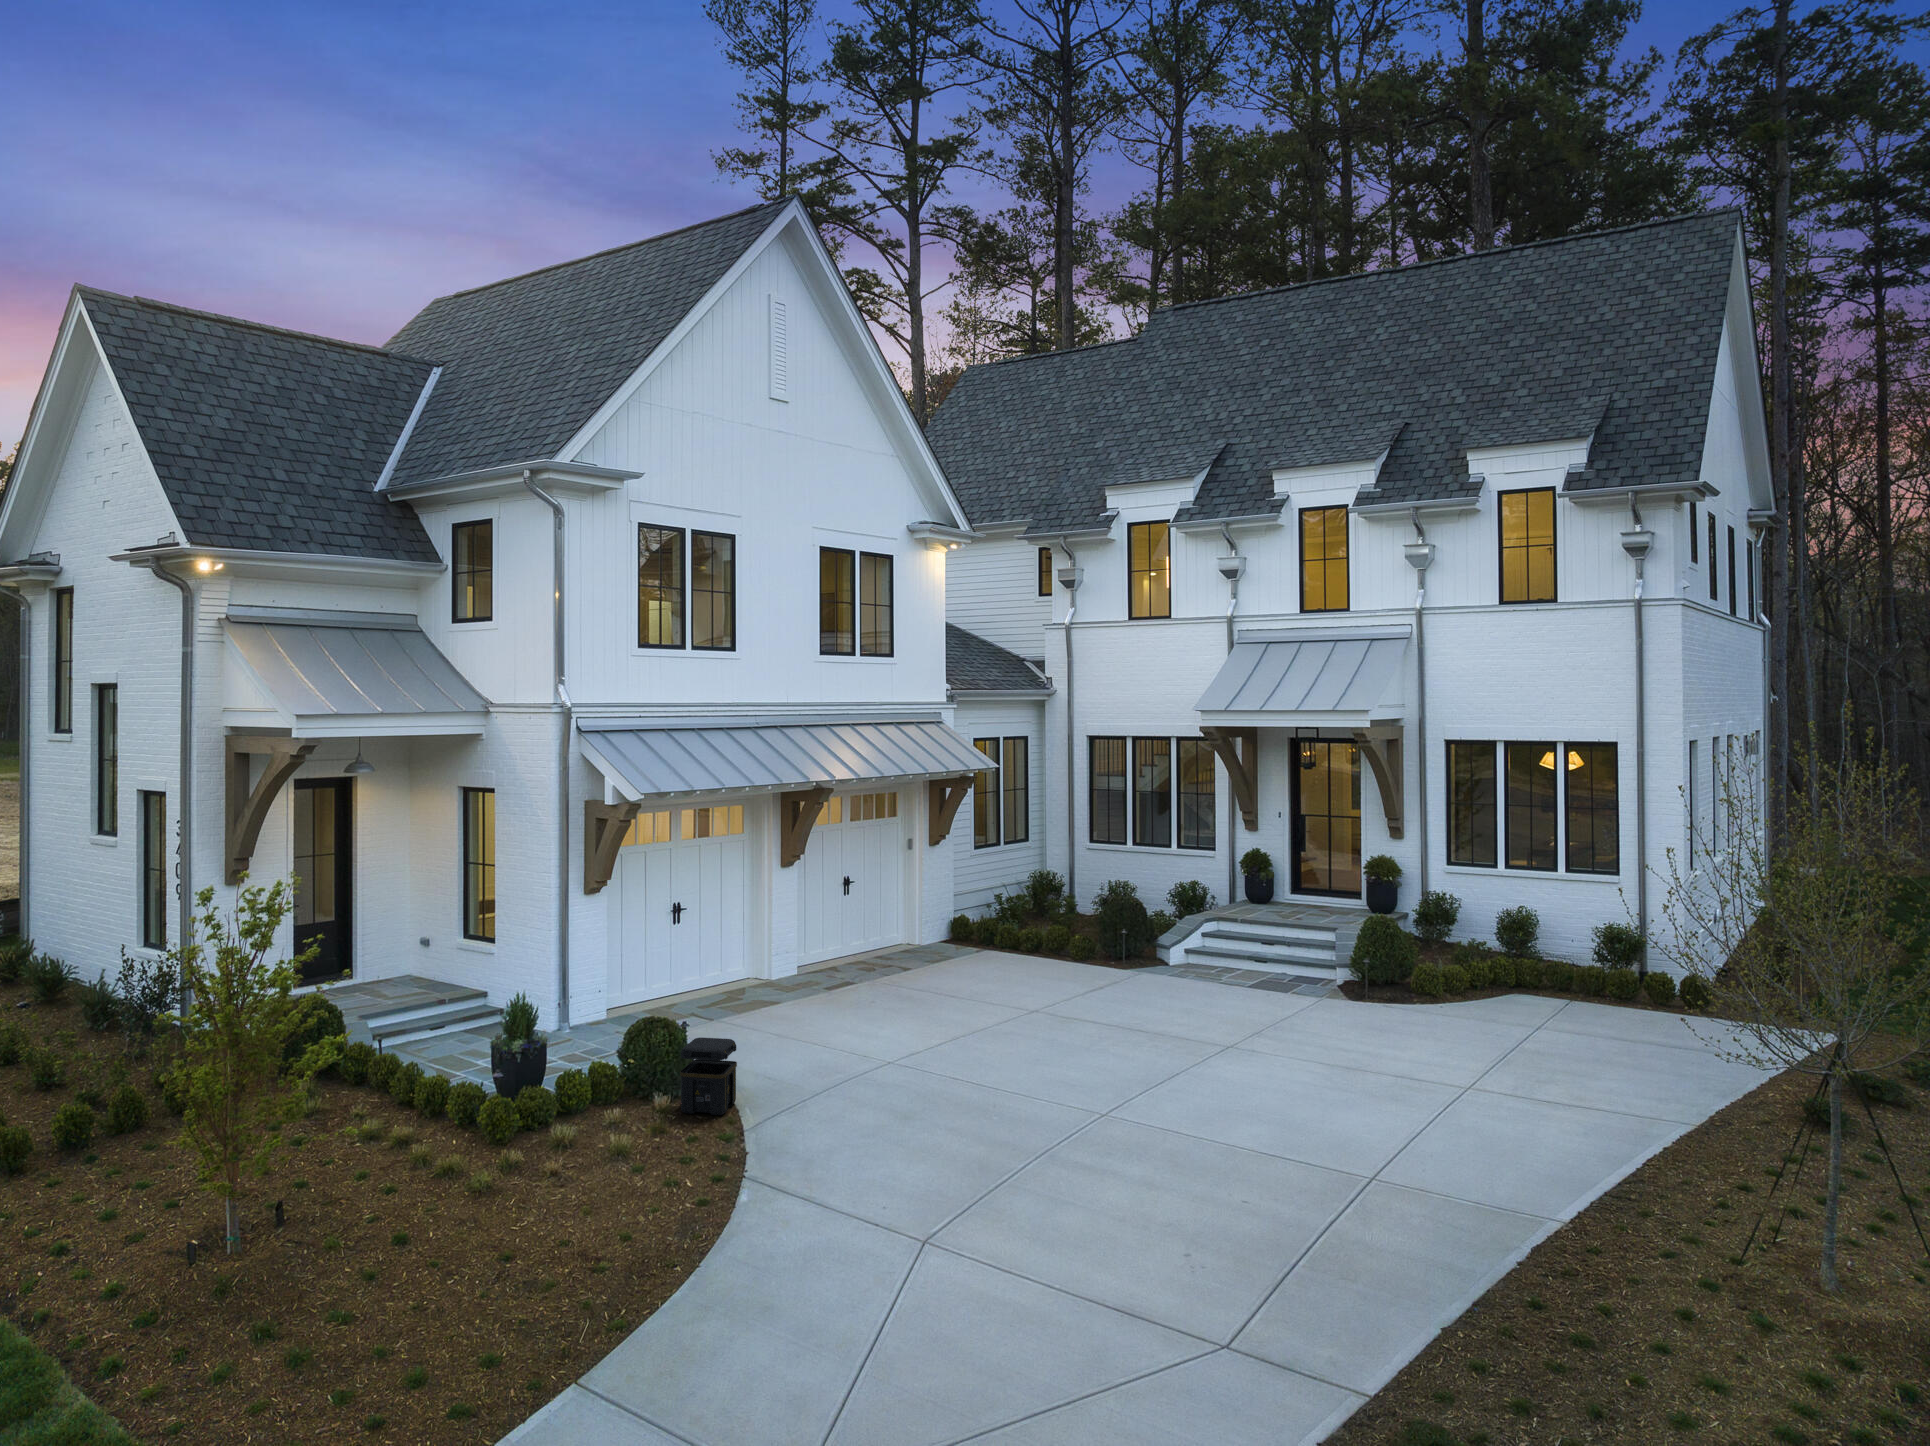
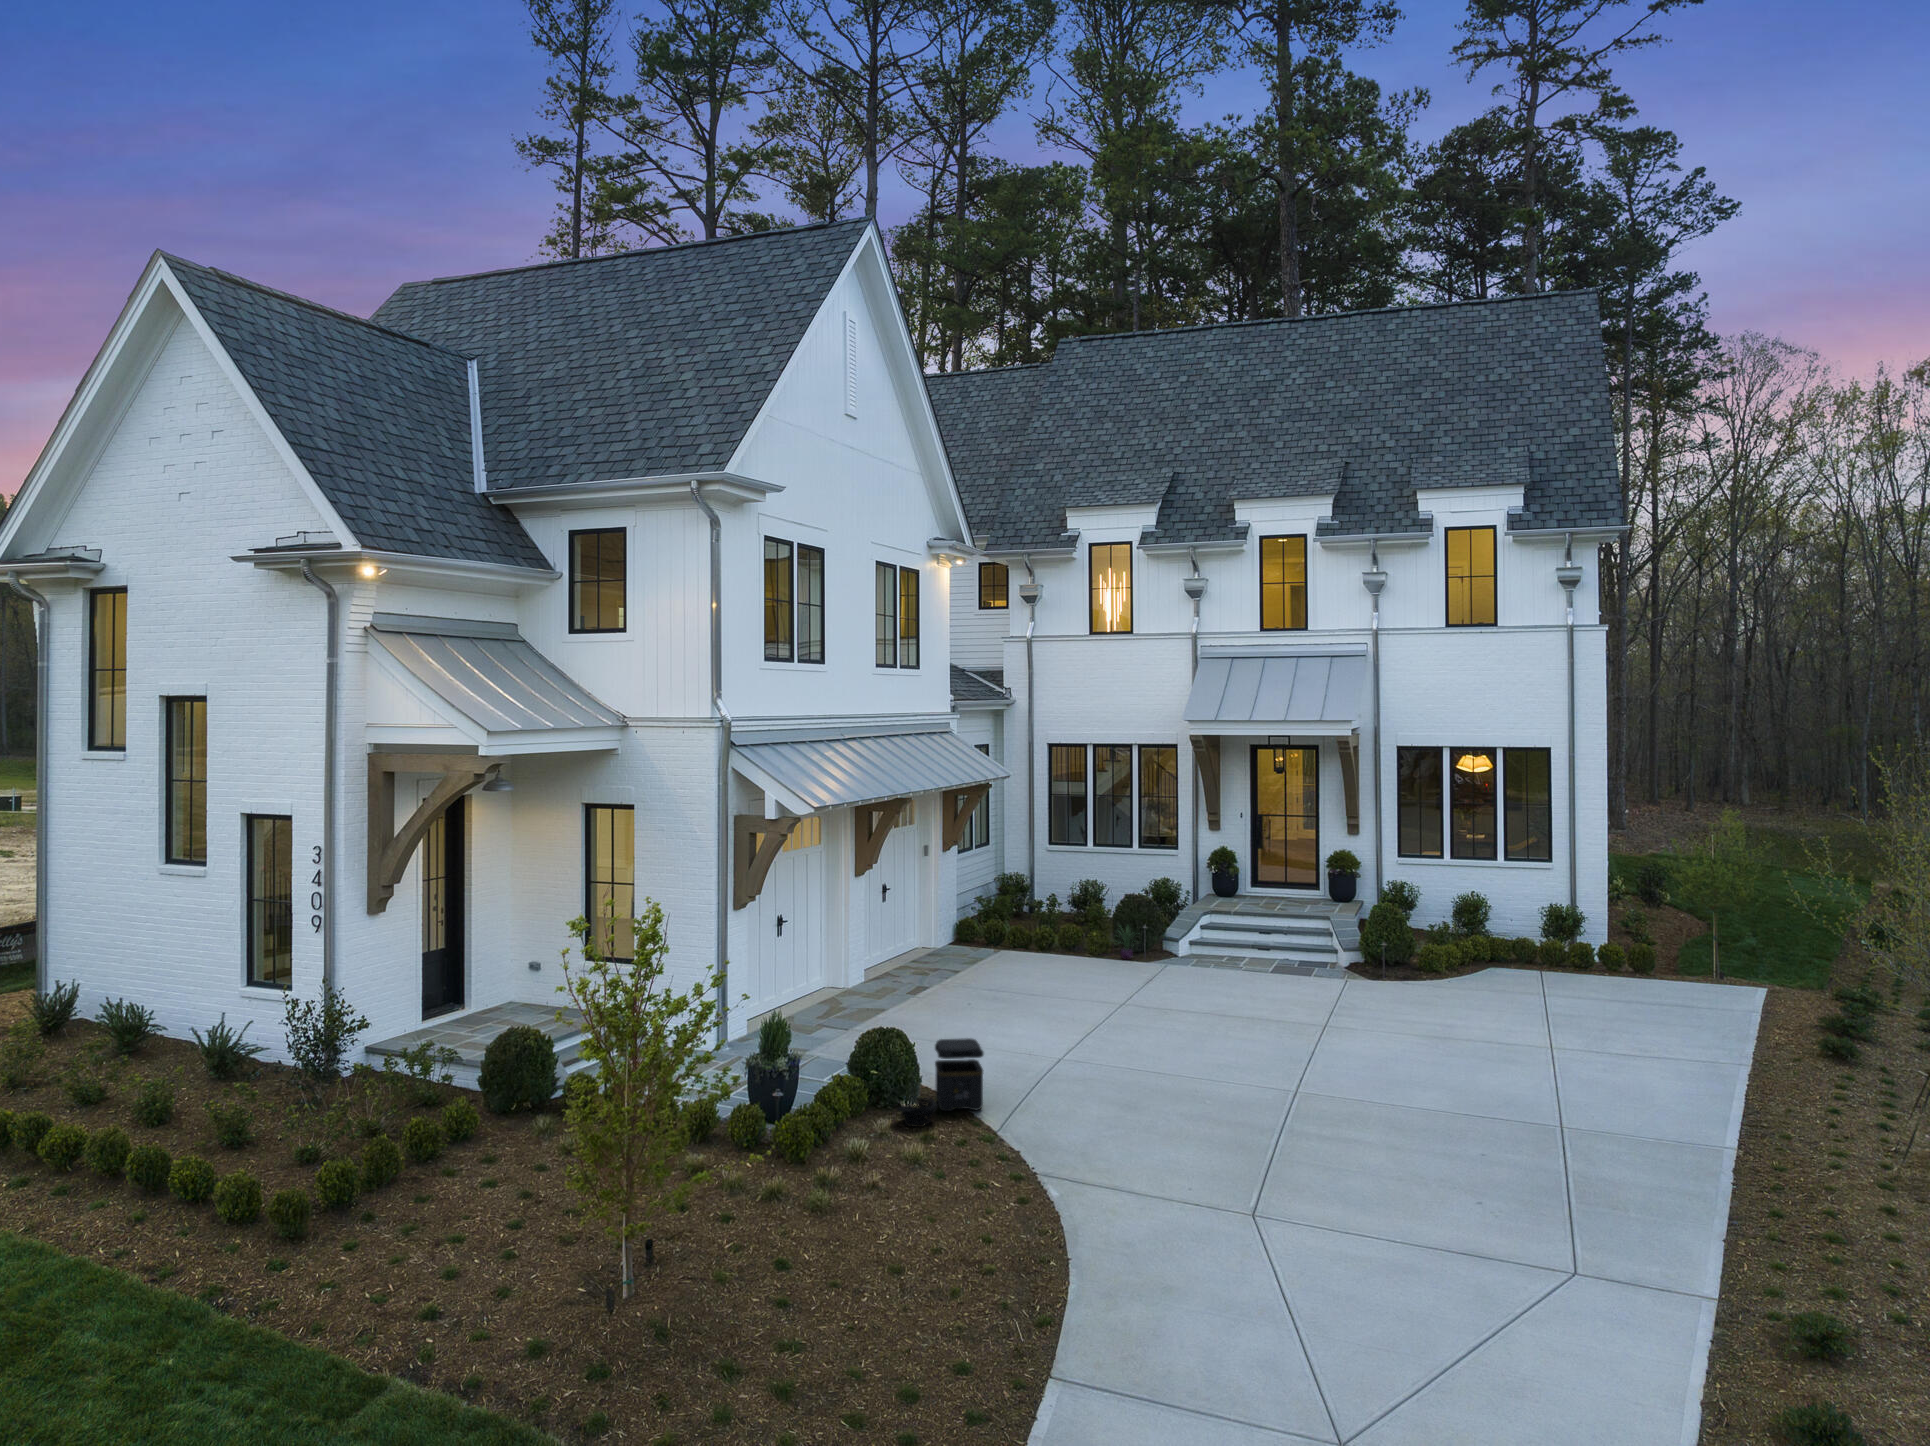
decorative plant: none [1084,927,1124,965] -> present [1119,928,1133,959]
basket: none [618,1081,665,1128] -> present [897,1083,938,1127]

